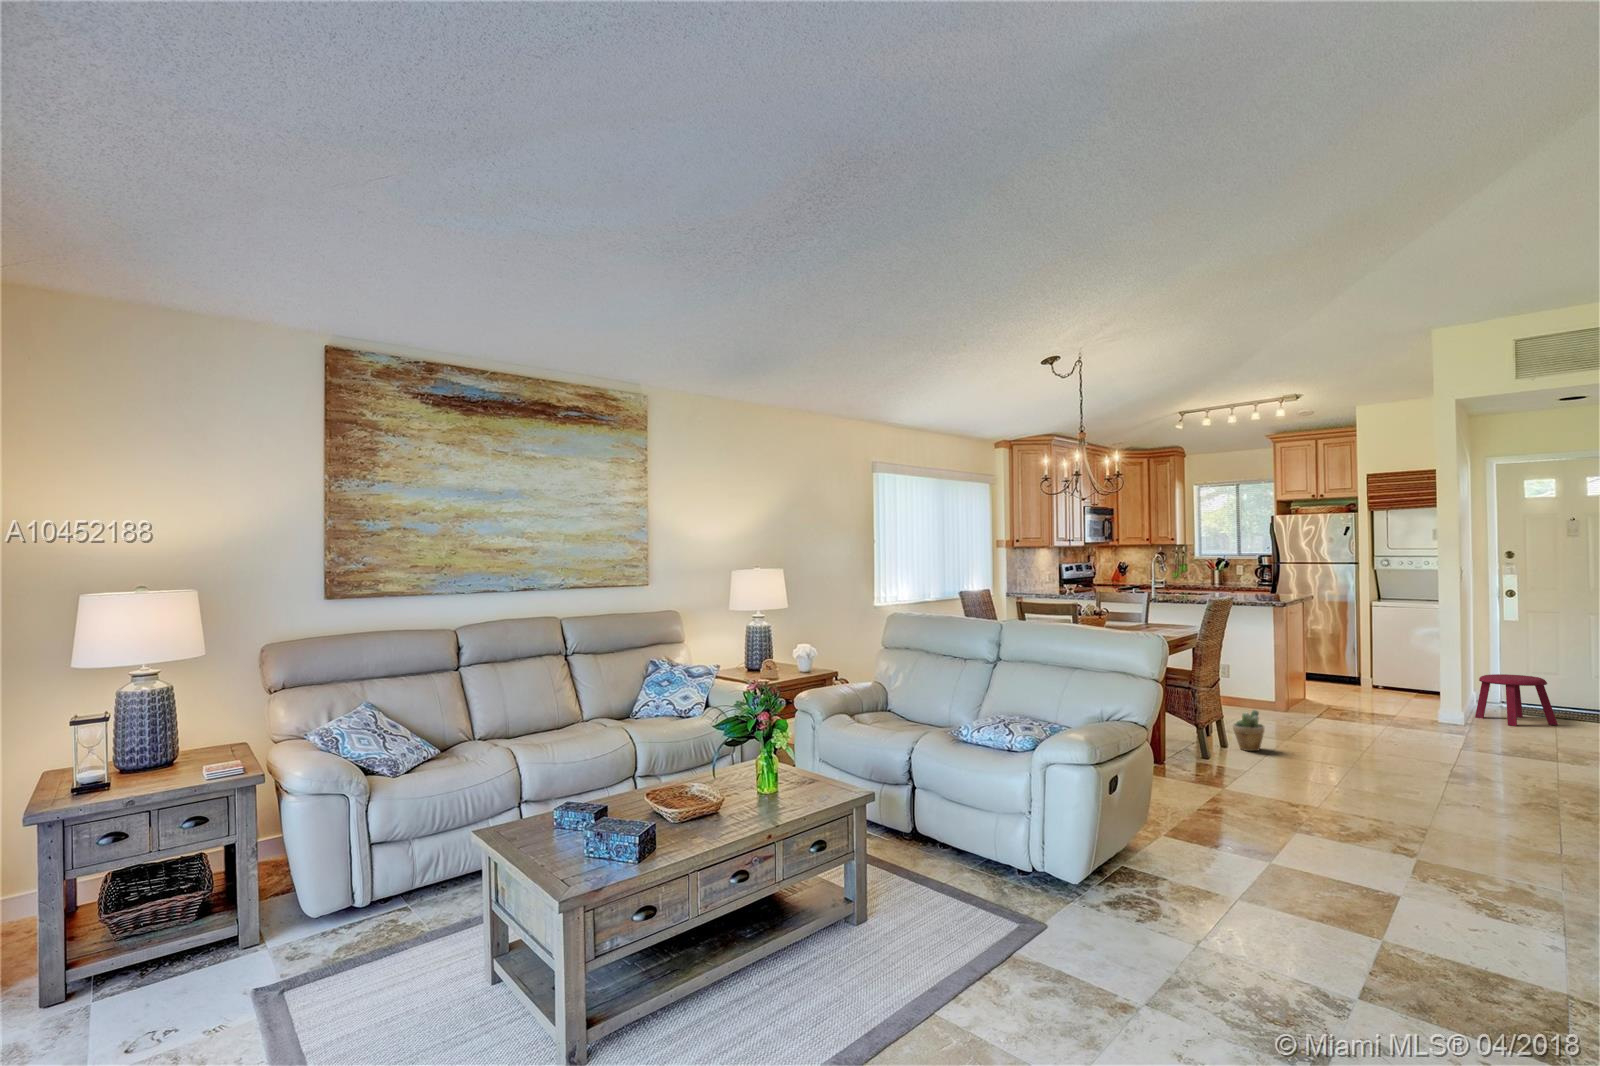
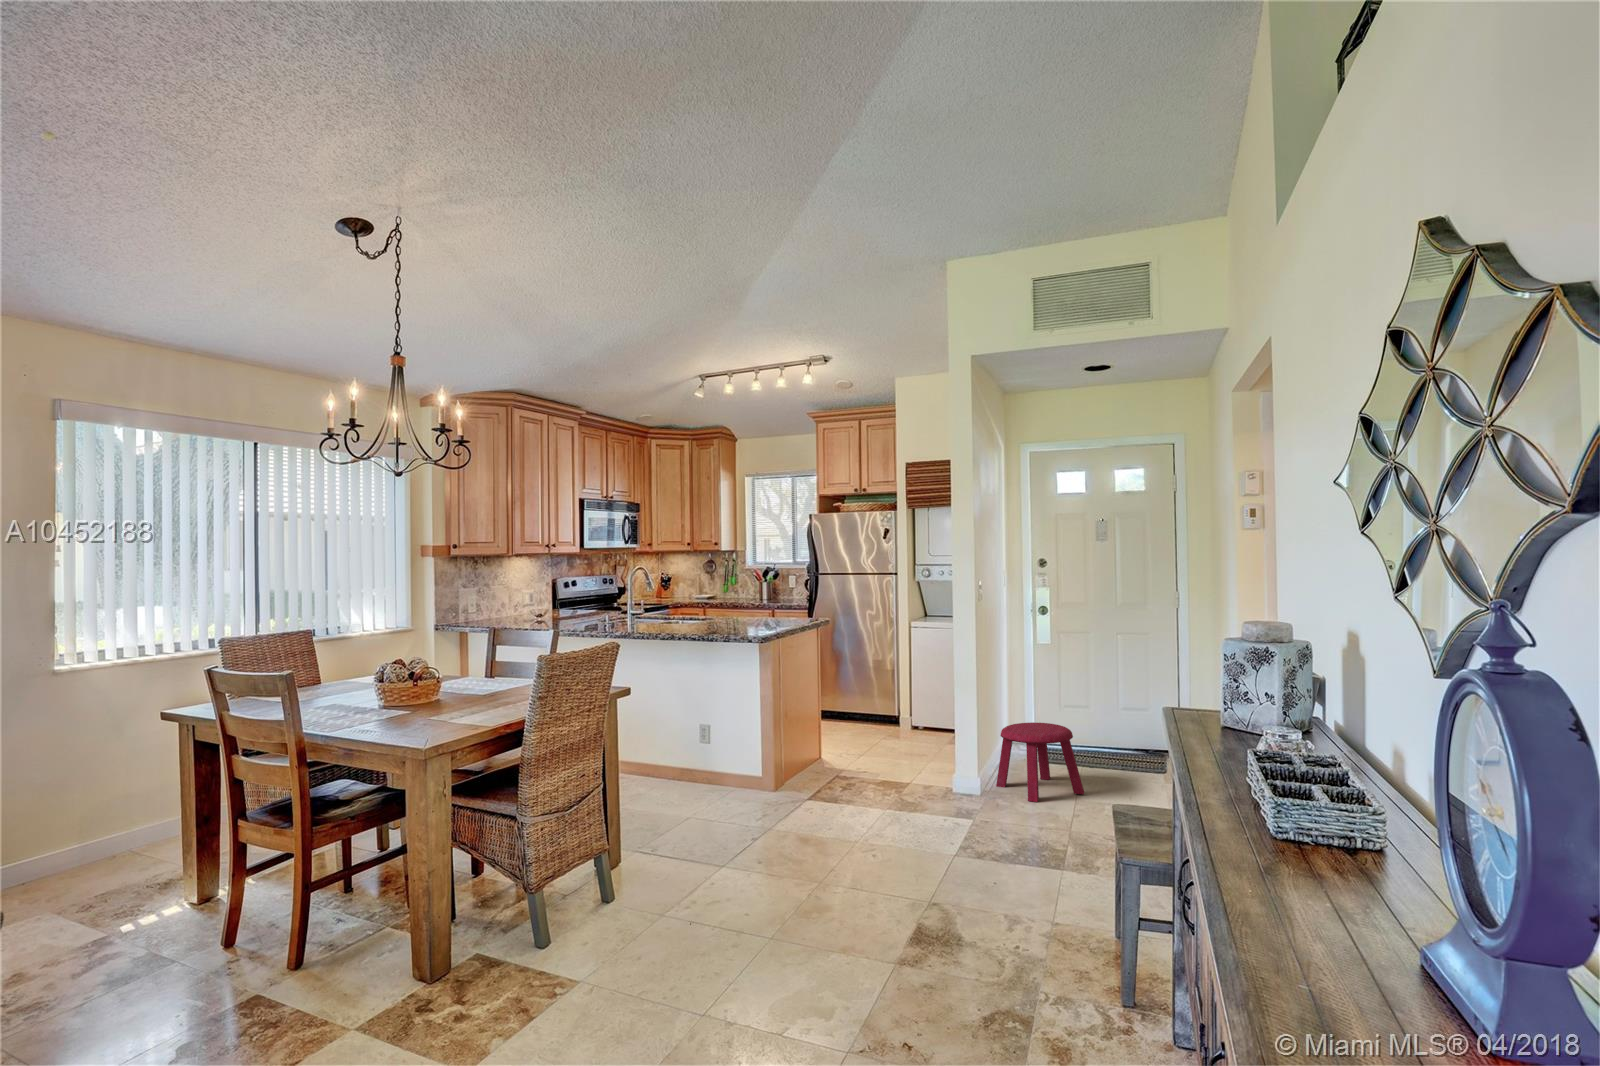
potted plant: present [1232,710,1264,751] -> none [571,857,626,946]

